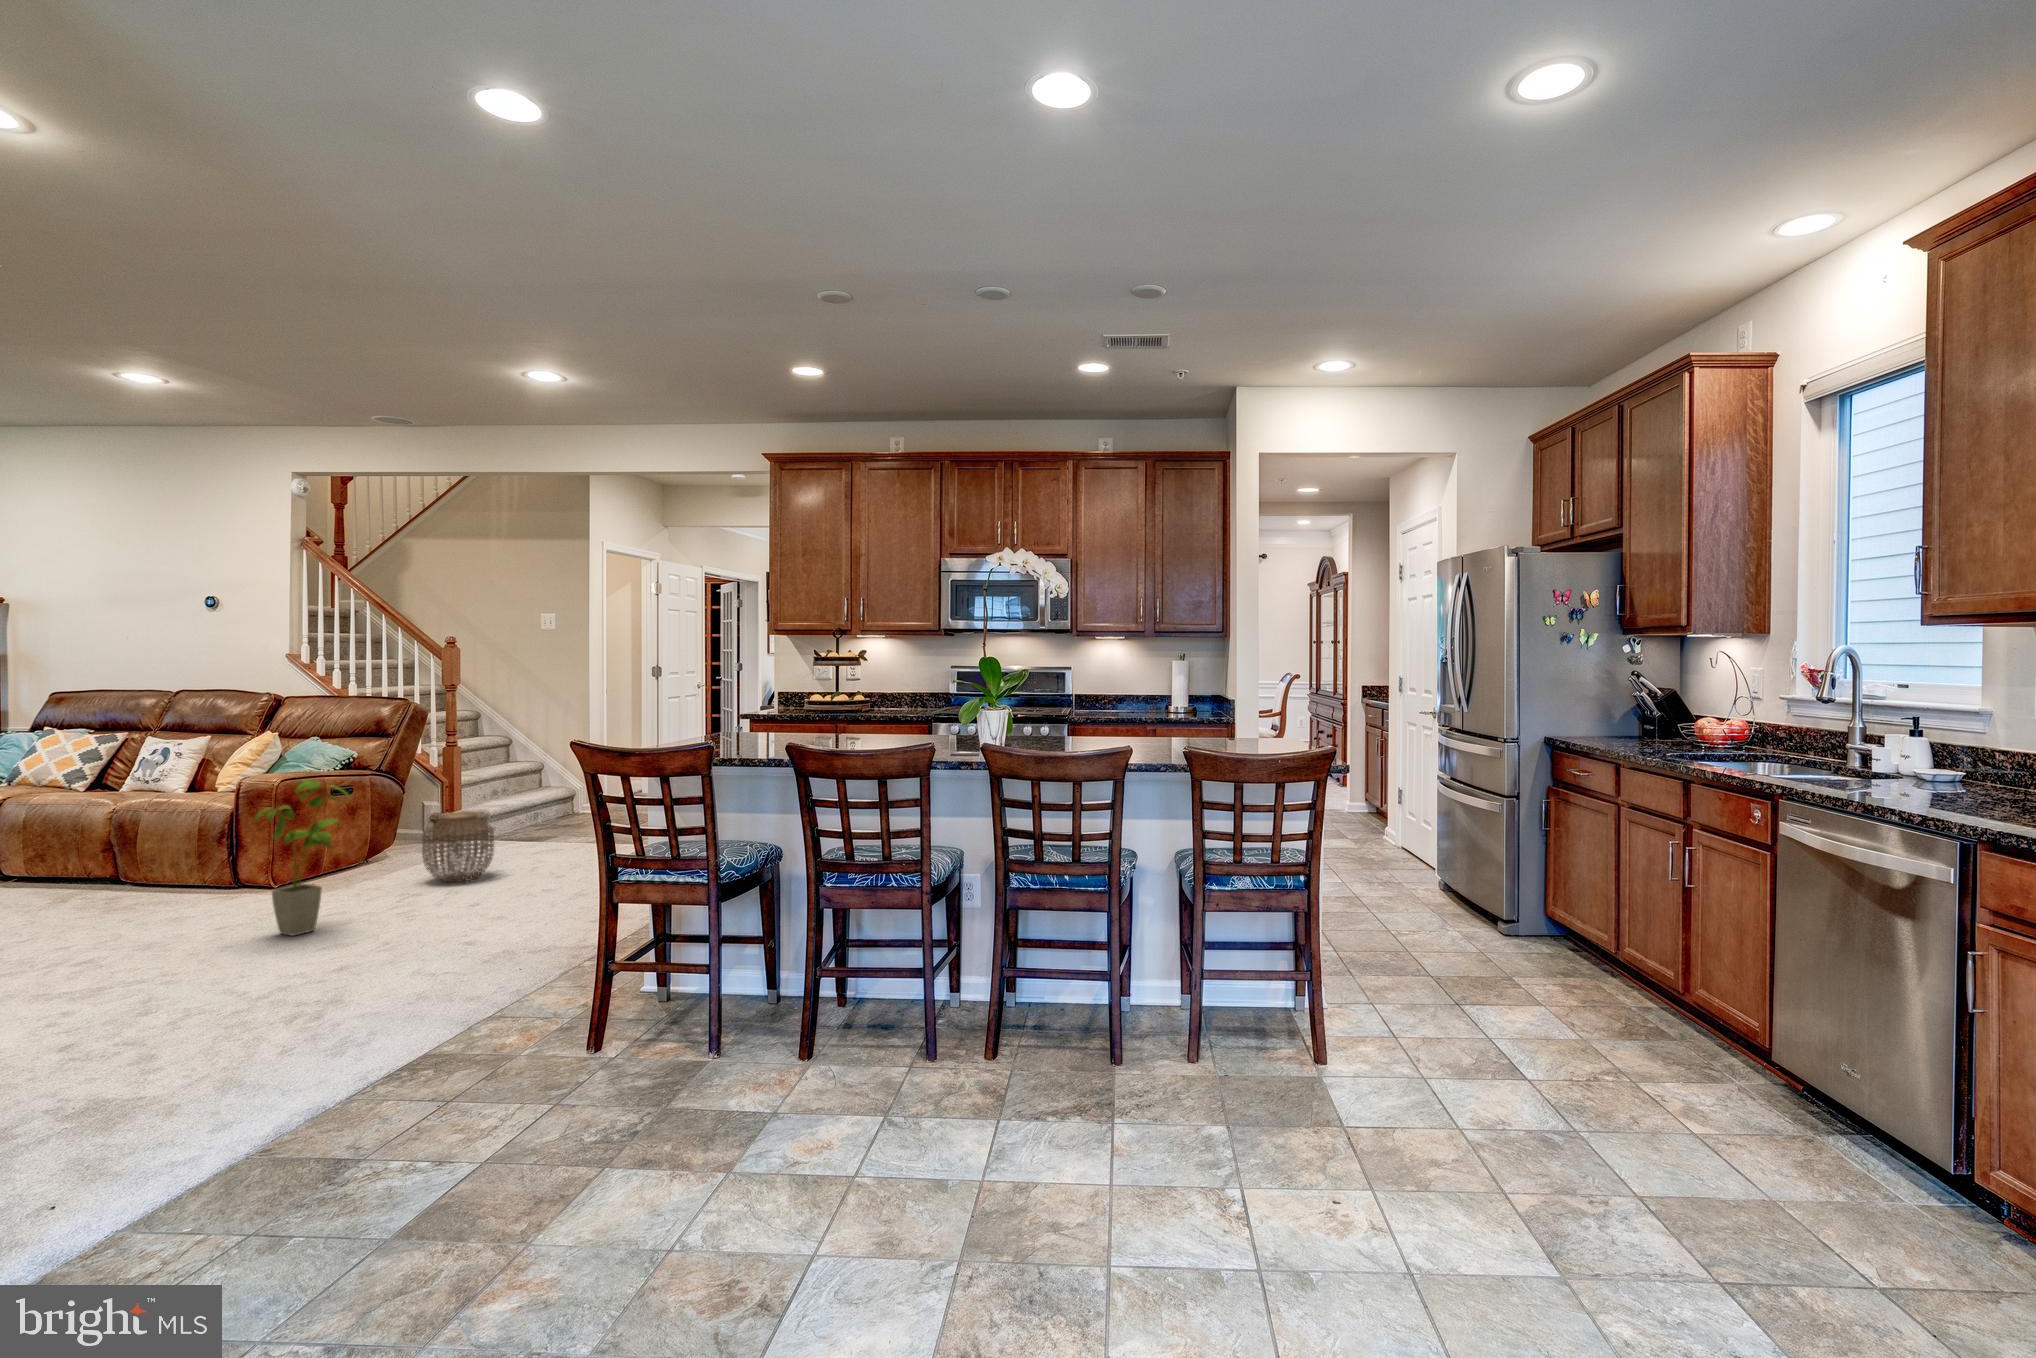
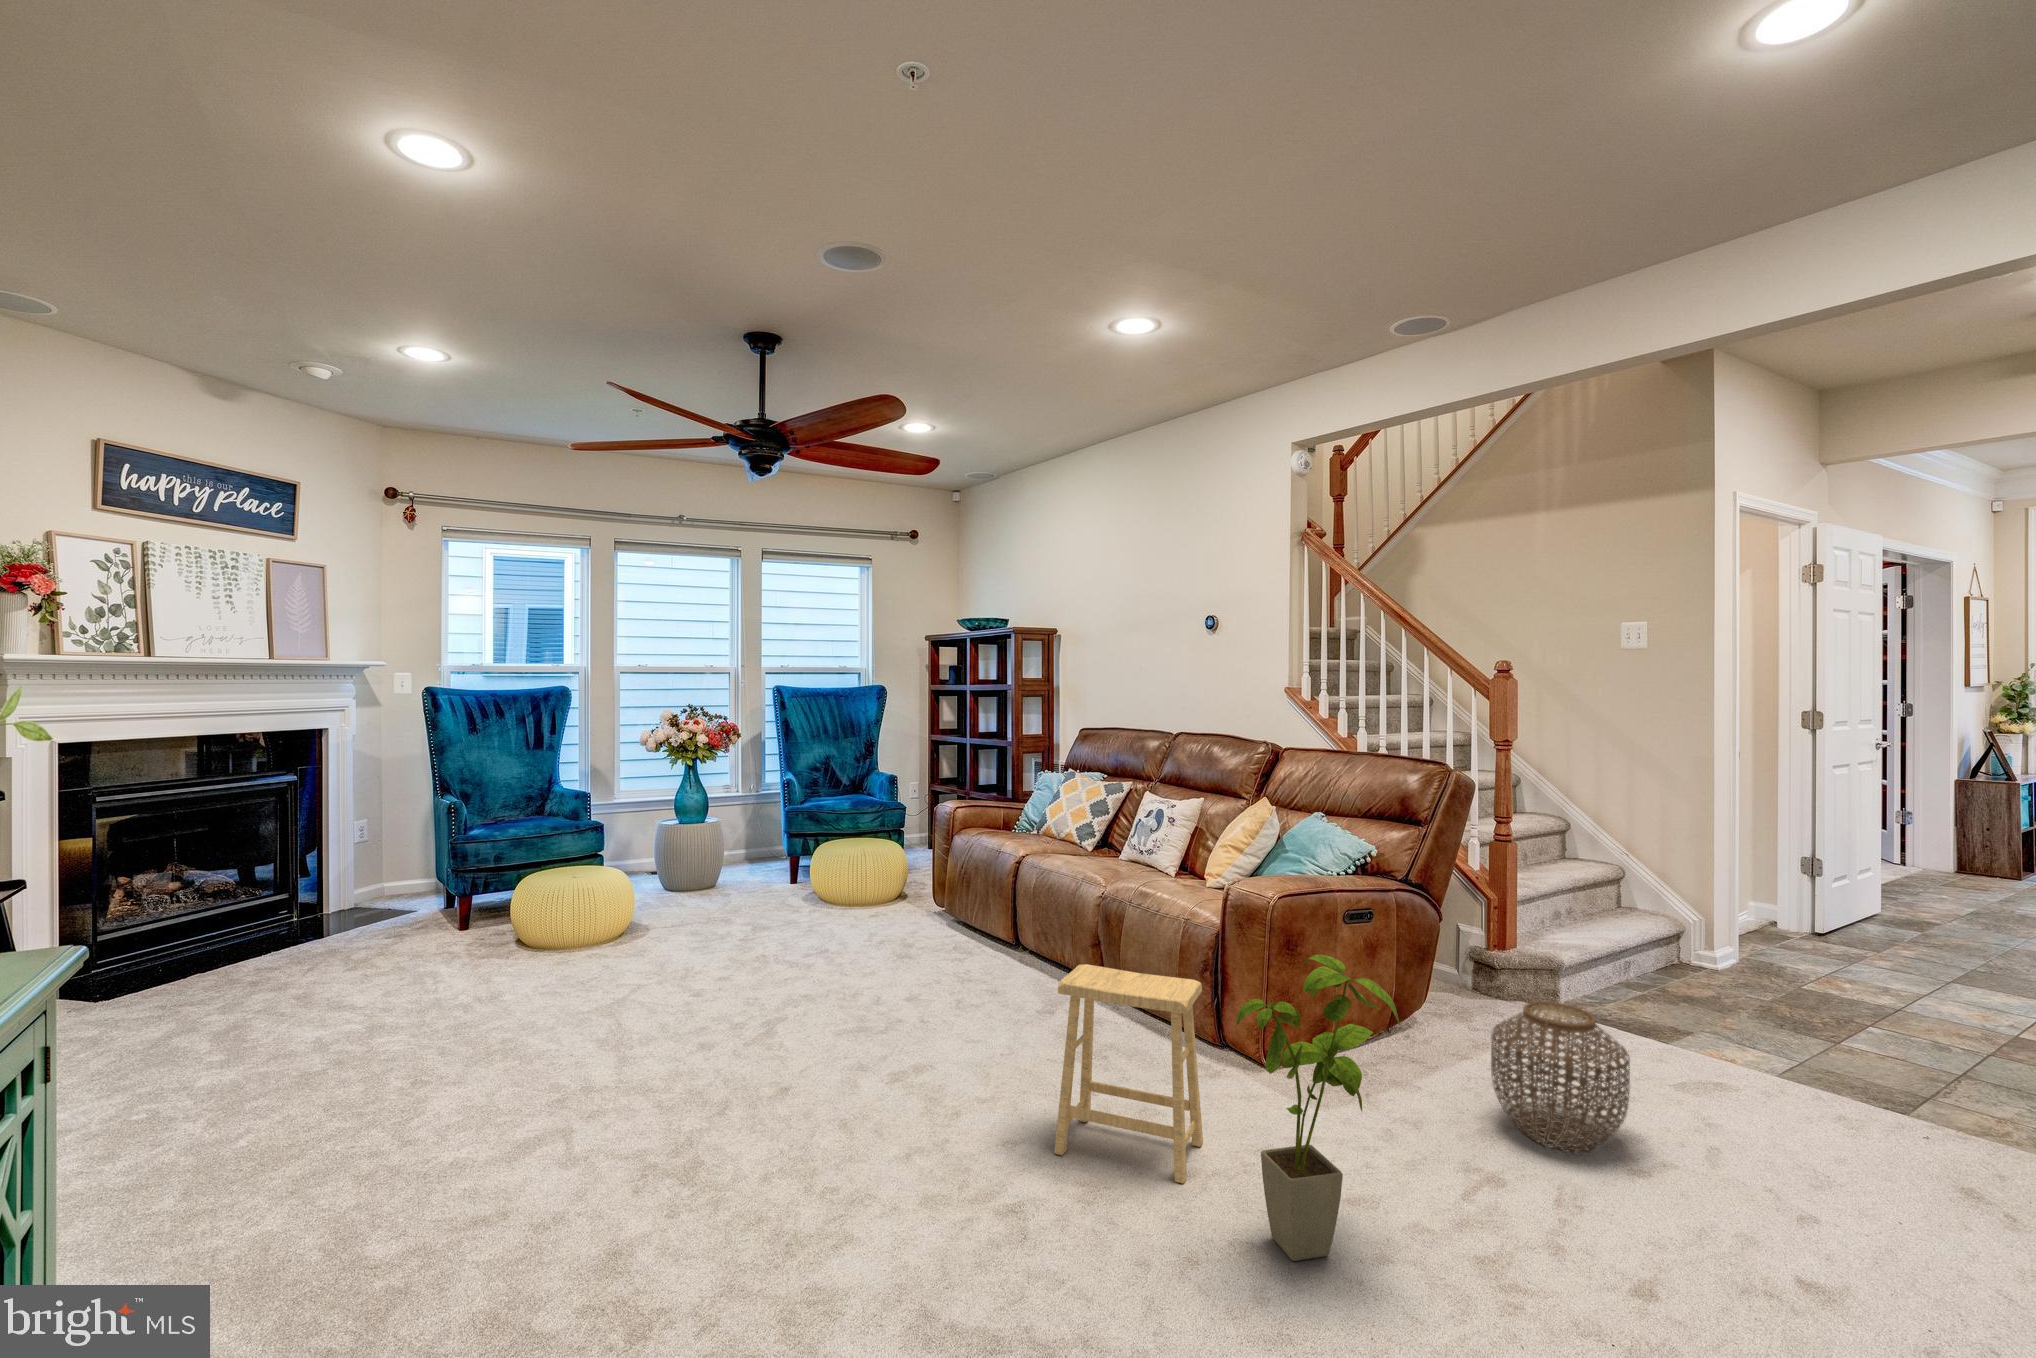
footstool: none [108,823,228,945] -> present [1054,964,1203,1184]

